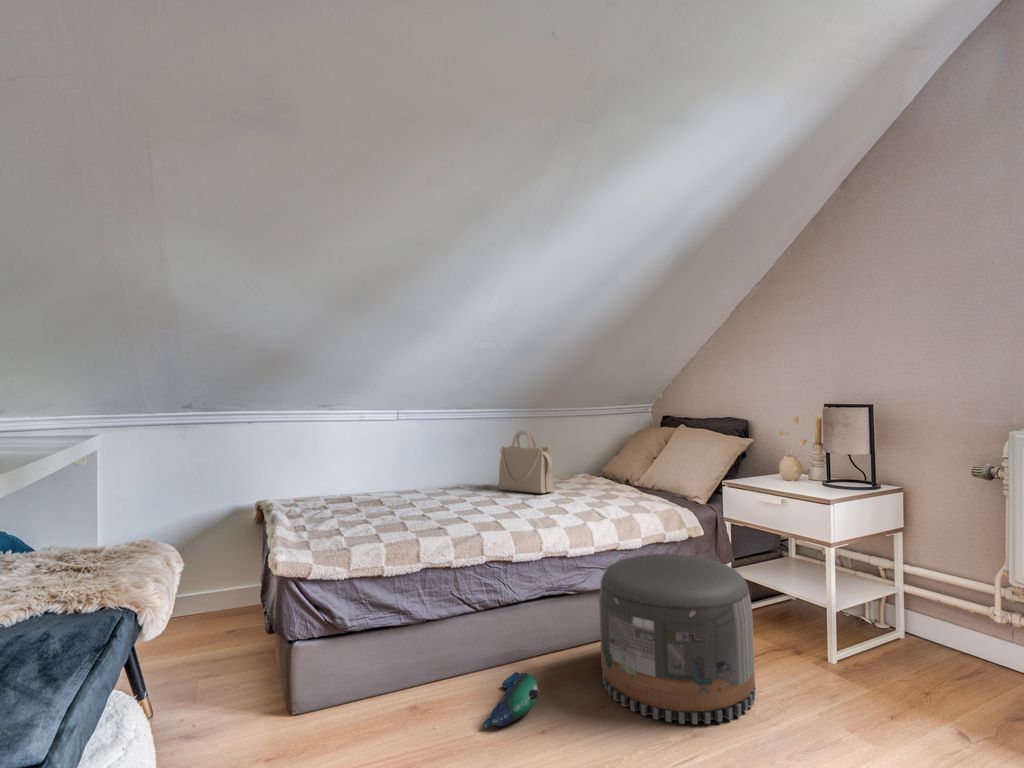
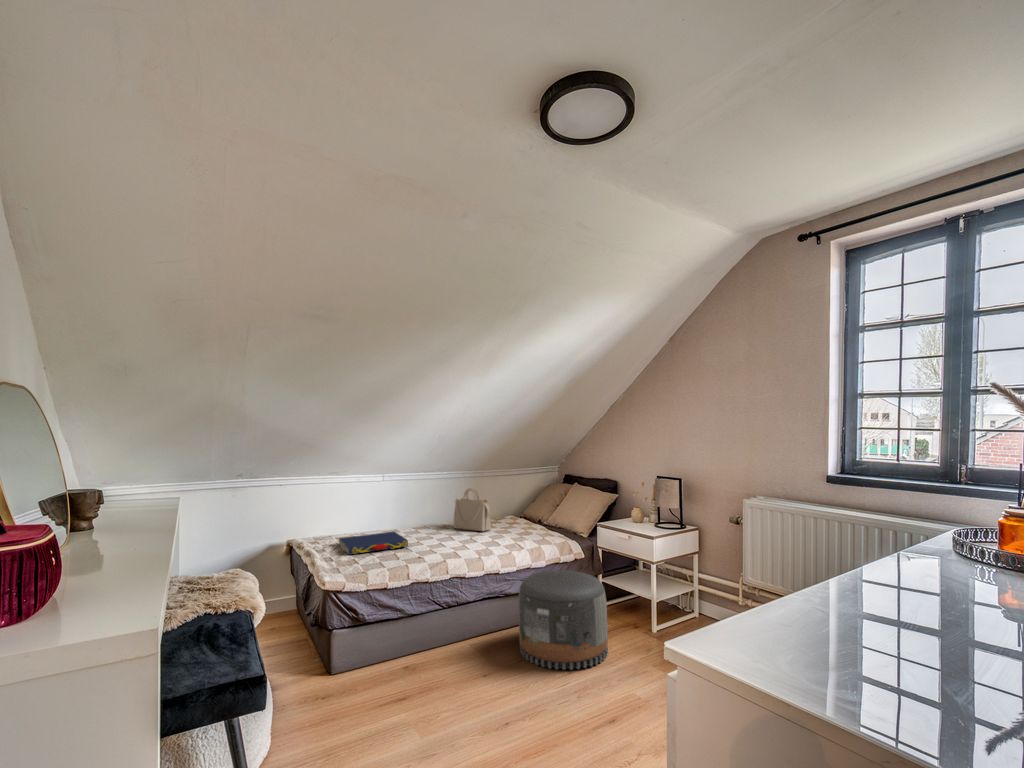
book: none [324,491,425,523] -> present [339,531,408,555]
plush toy: present [484,672,539,728] -> none [450,646,482,678]

